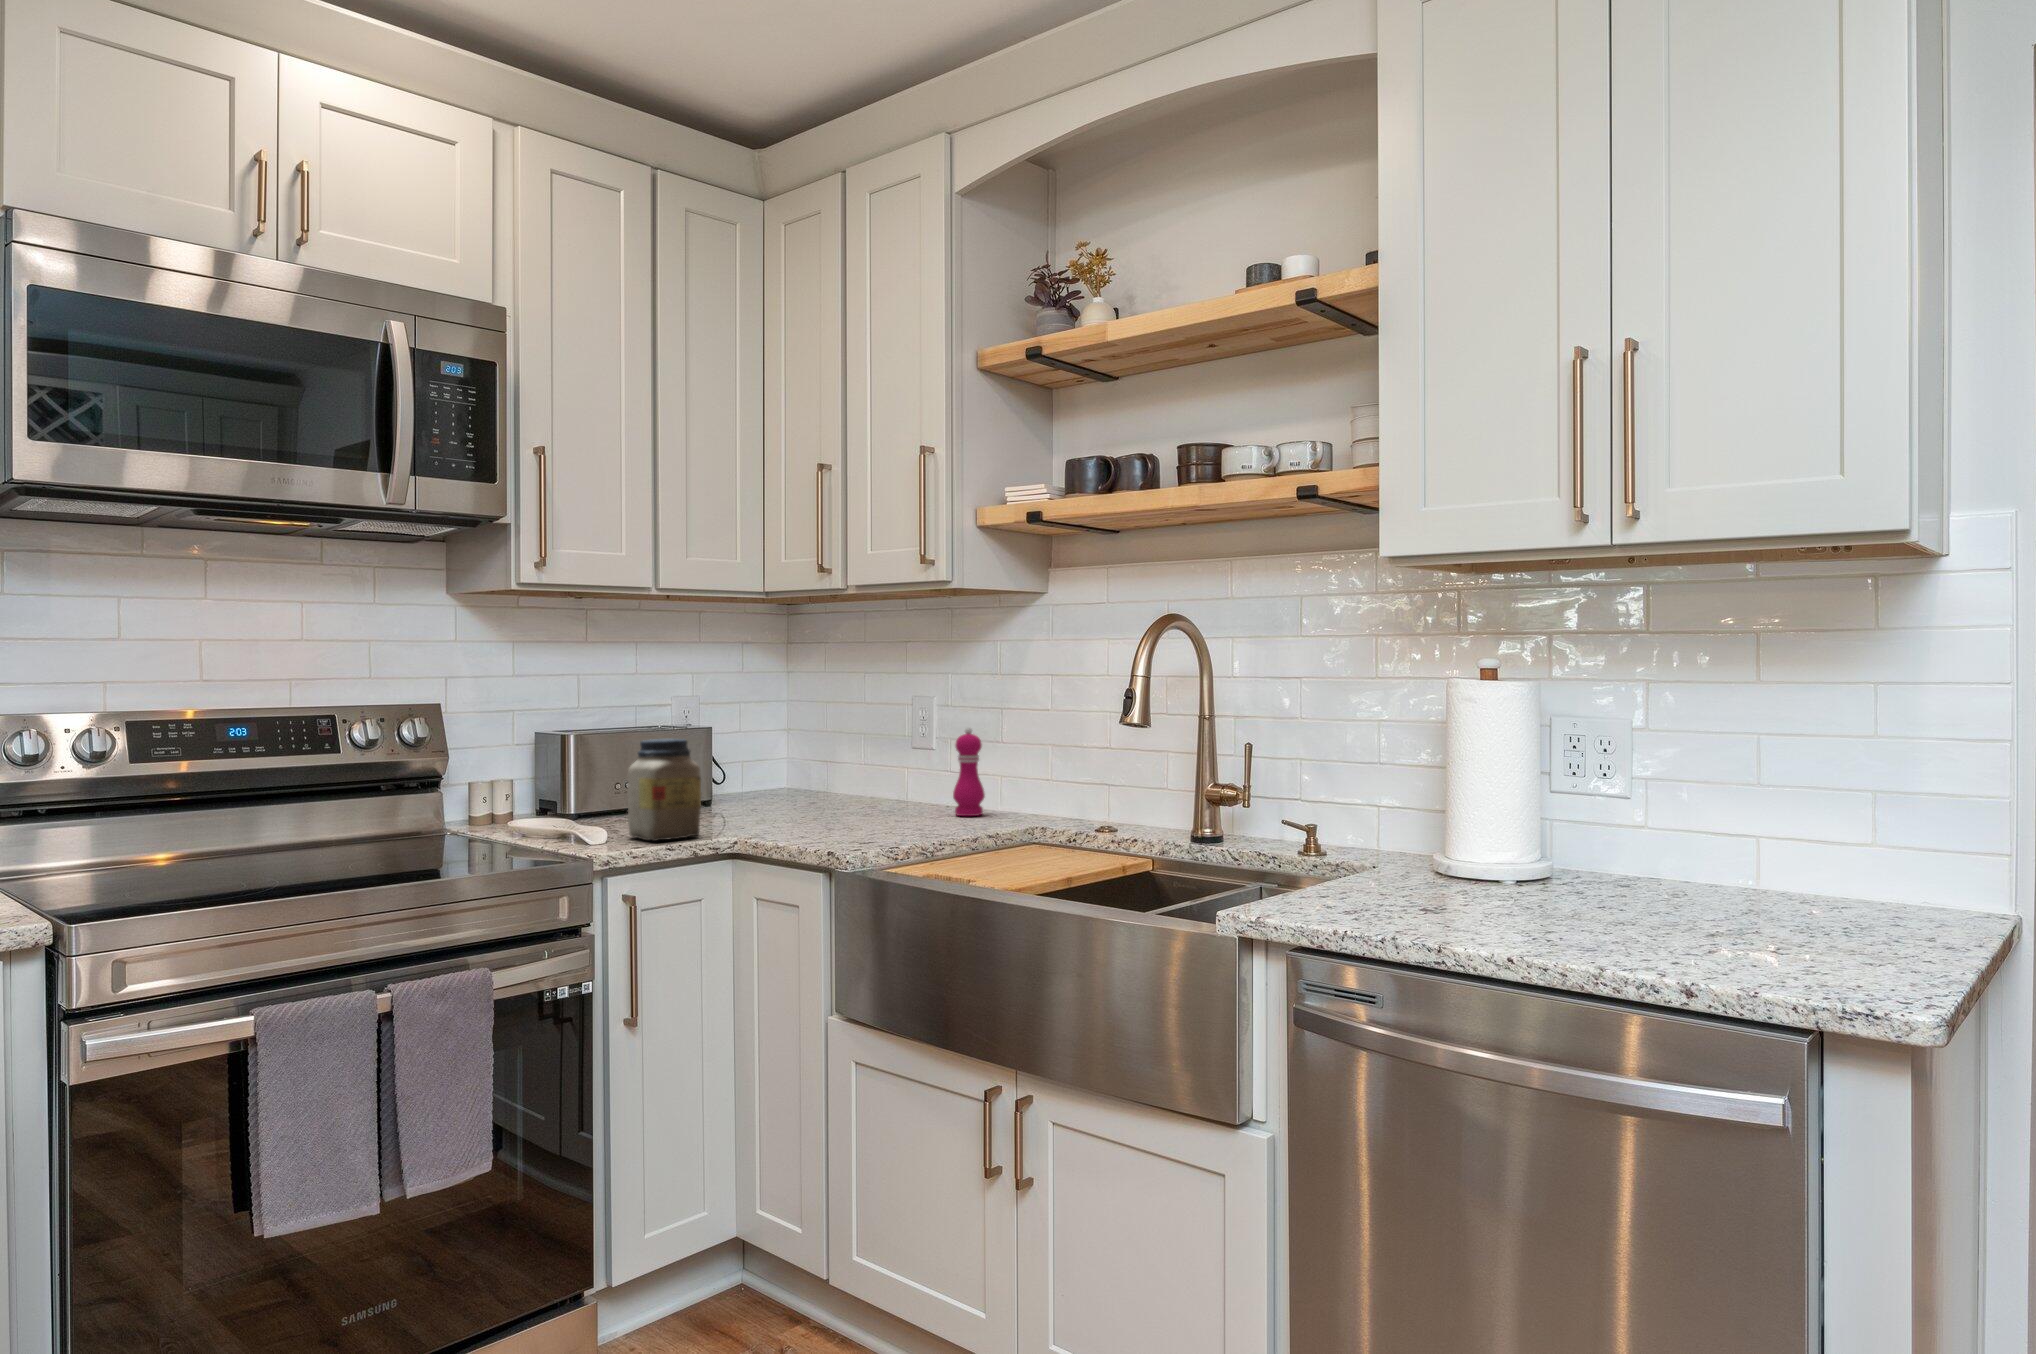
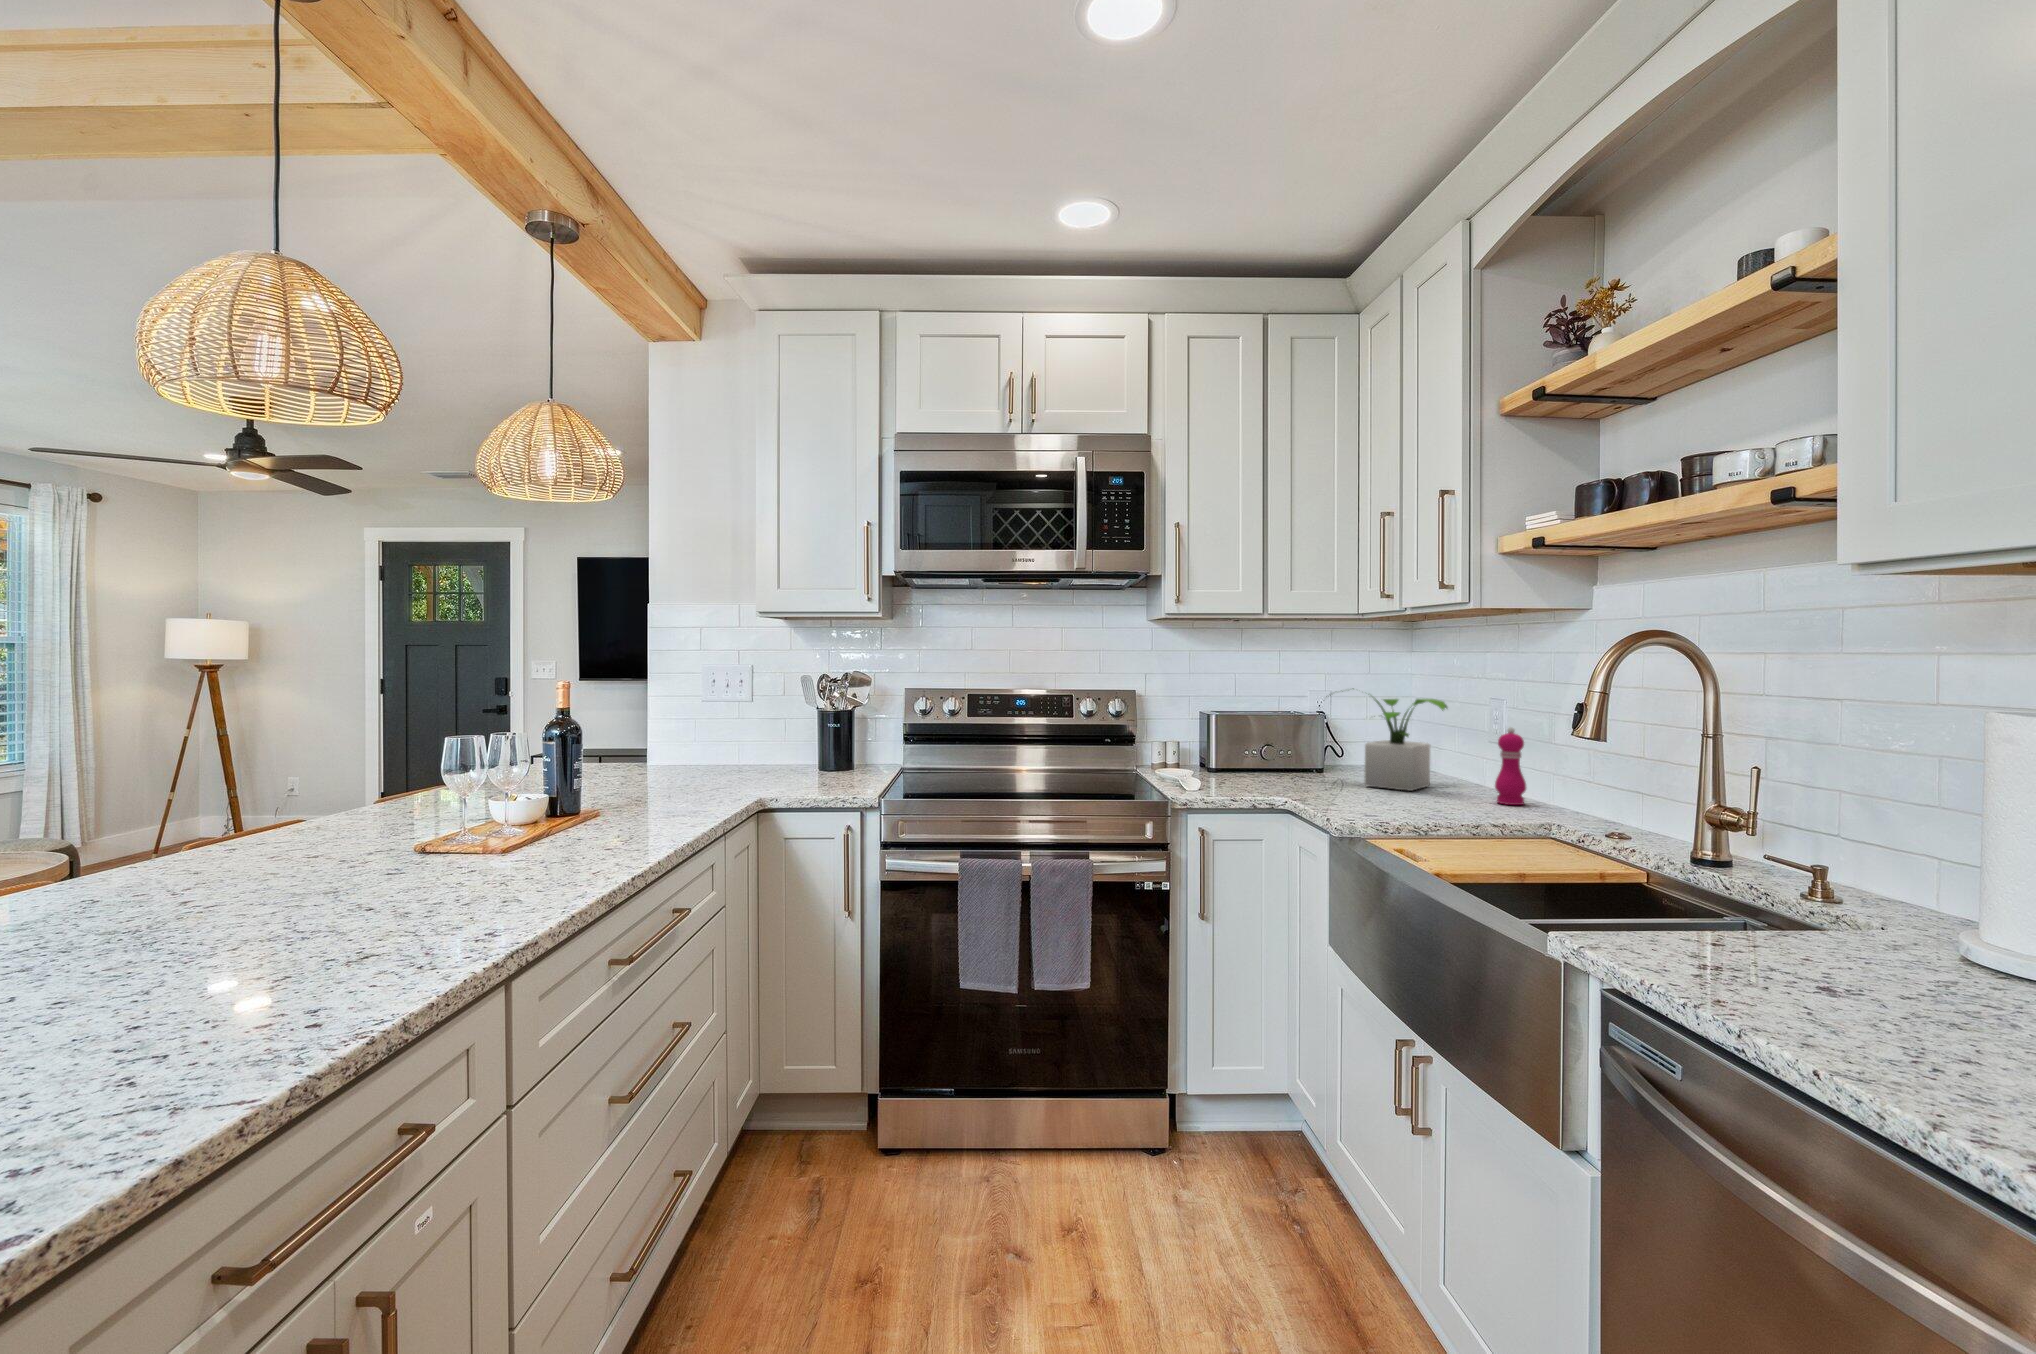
potted plant: none [741,688,896,814] -> present [1326,696,1447,791]
jar: present [627,738,701,841] -> none [1217,723,1264,794]

